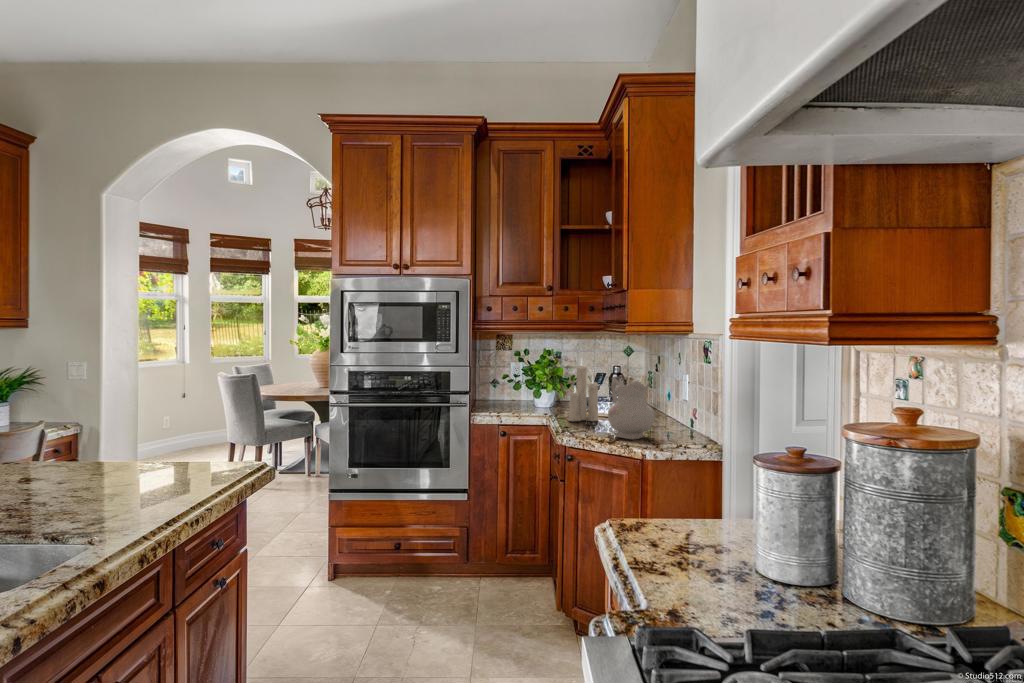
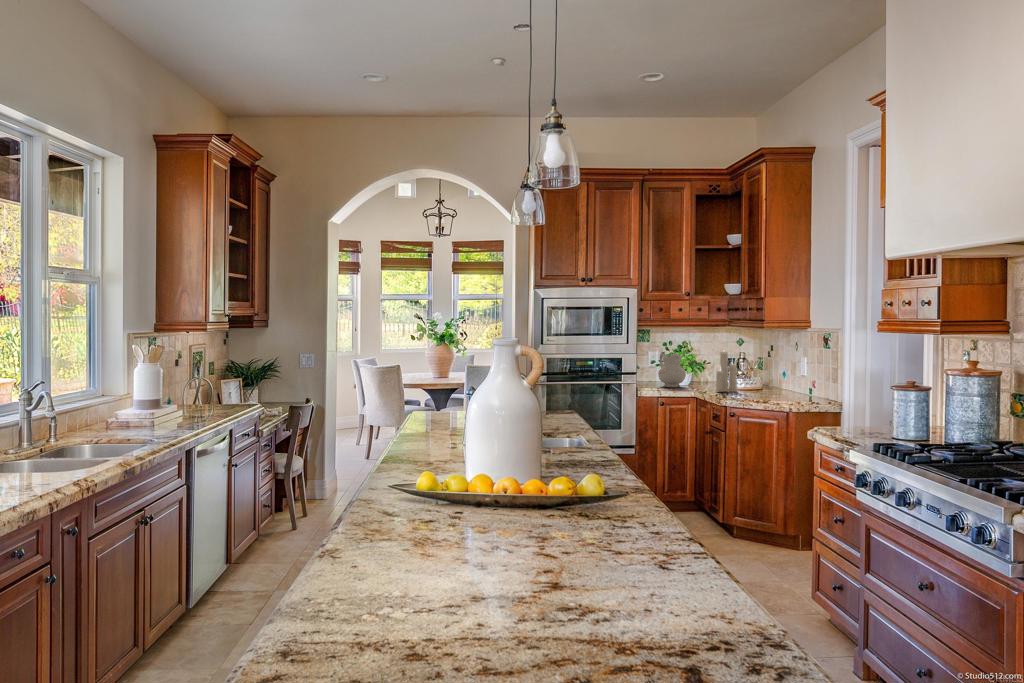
ceramic pitcher: present [608,377,655,439] -> present [658,352,686,387]

